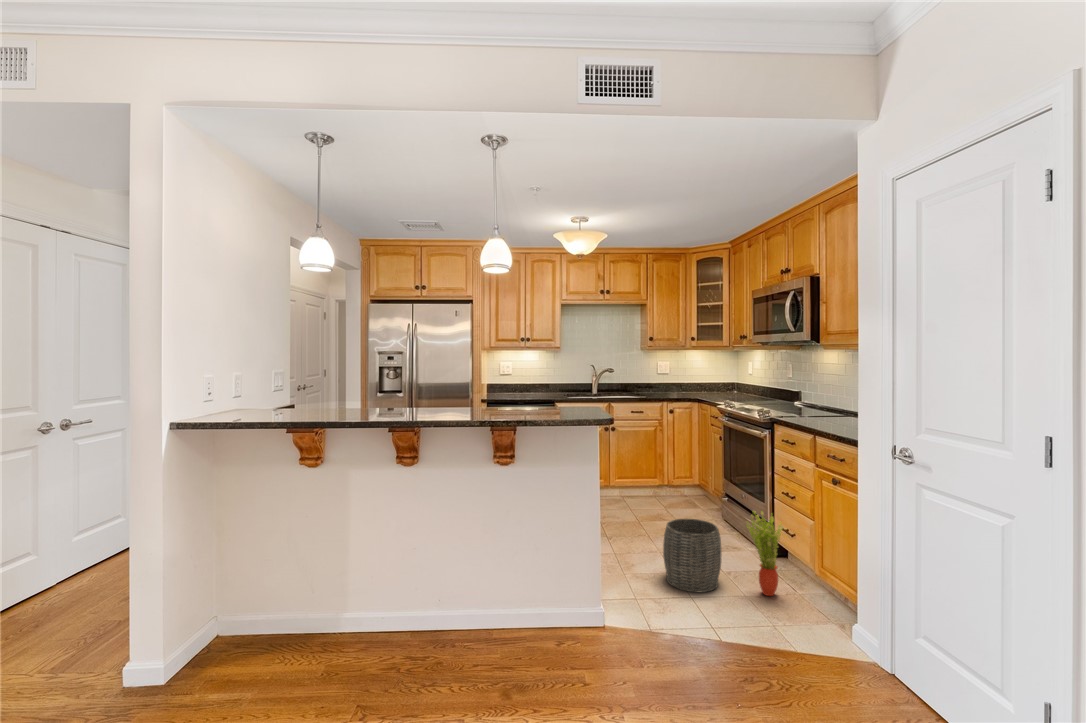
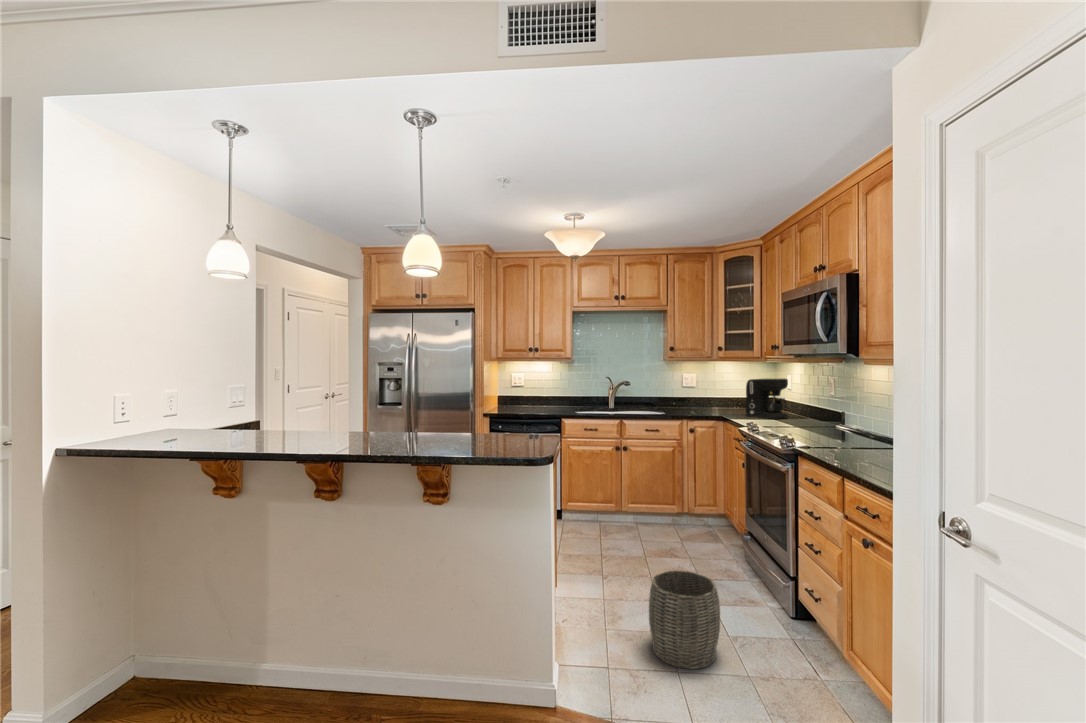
coffee maker: none [716,364,752,399] -> present [746,378,788,419]
potted plant: present [748,511,783,596] -> none [748,569,797,682]

